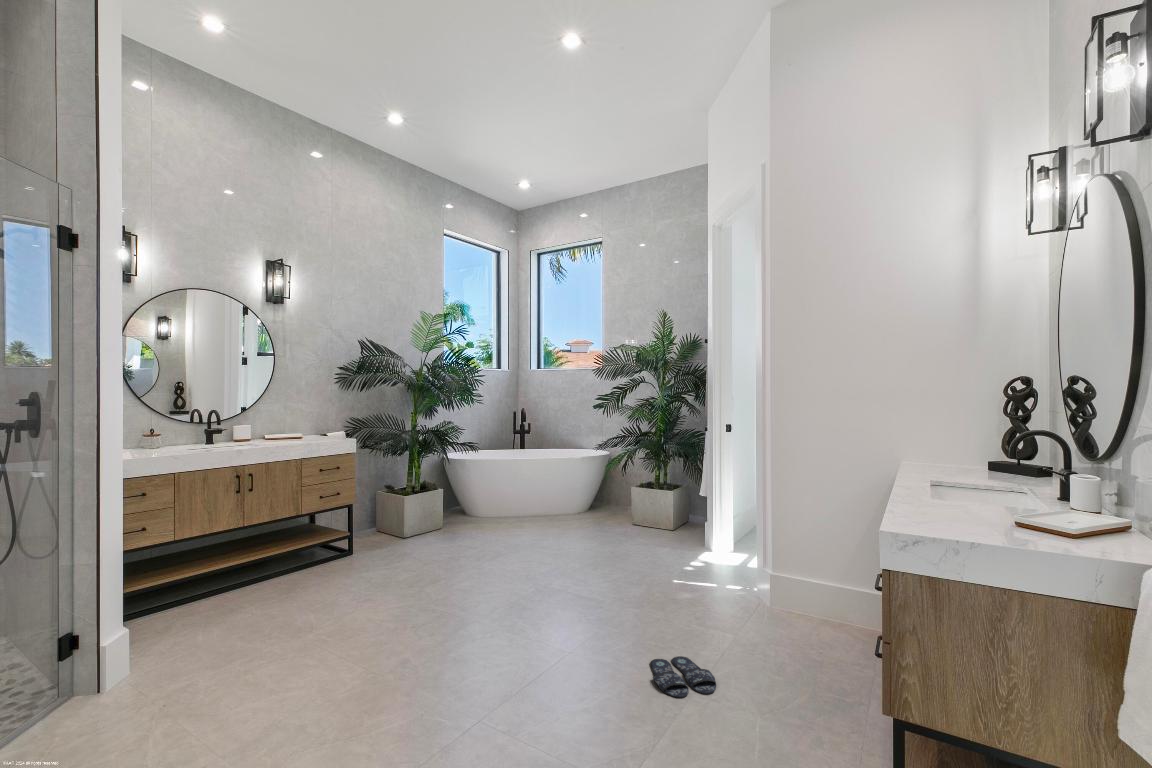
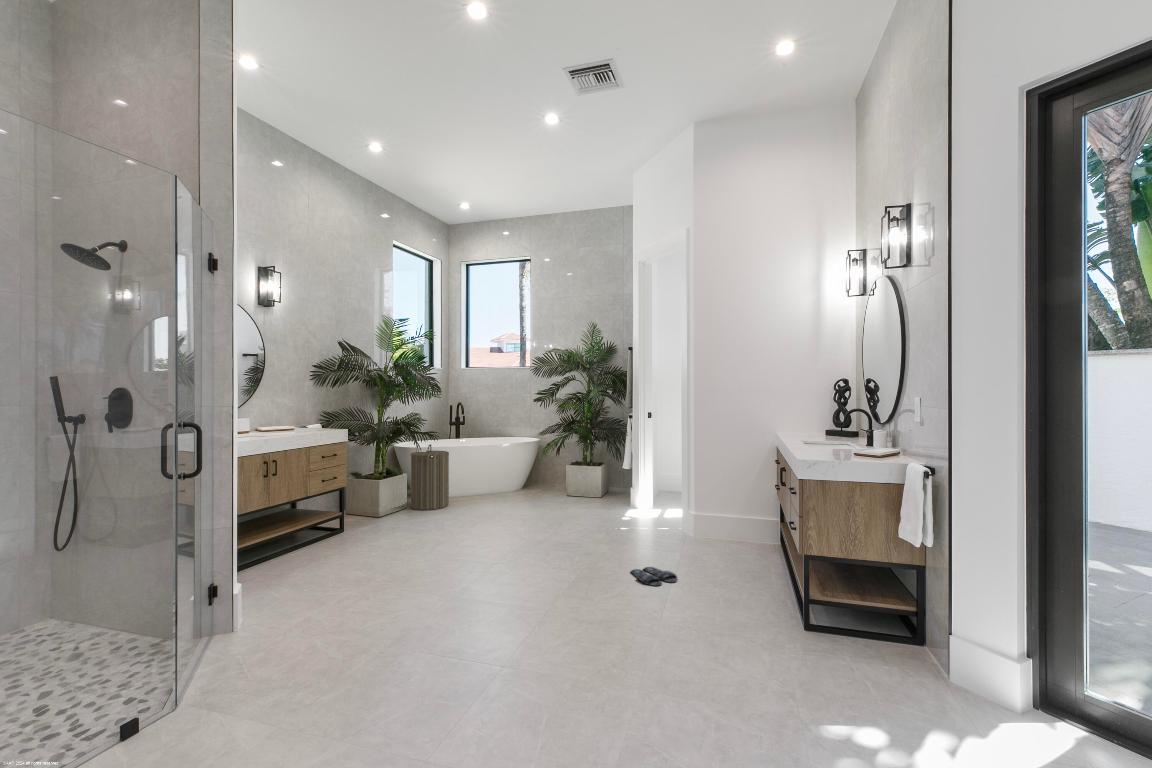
laundry hamper: none [445,457,488,533] -> present [411,444,449,510]

